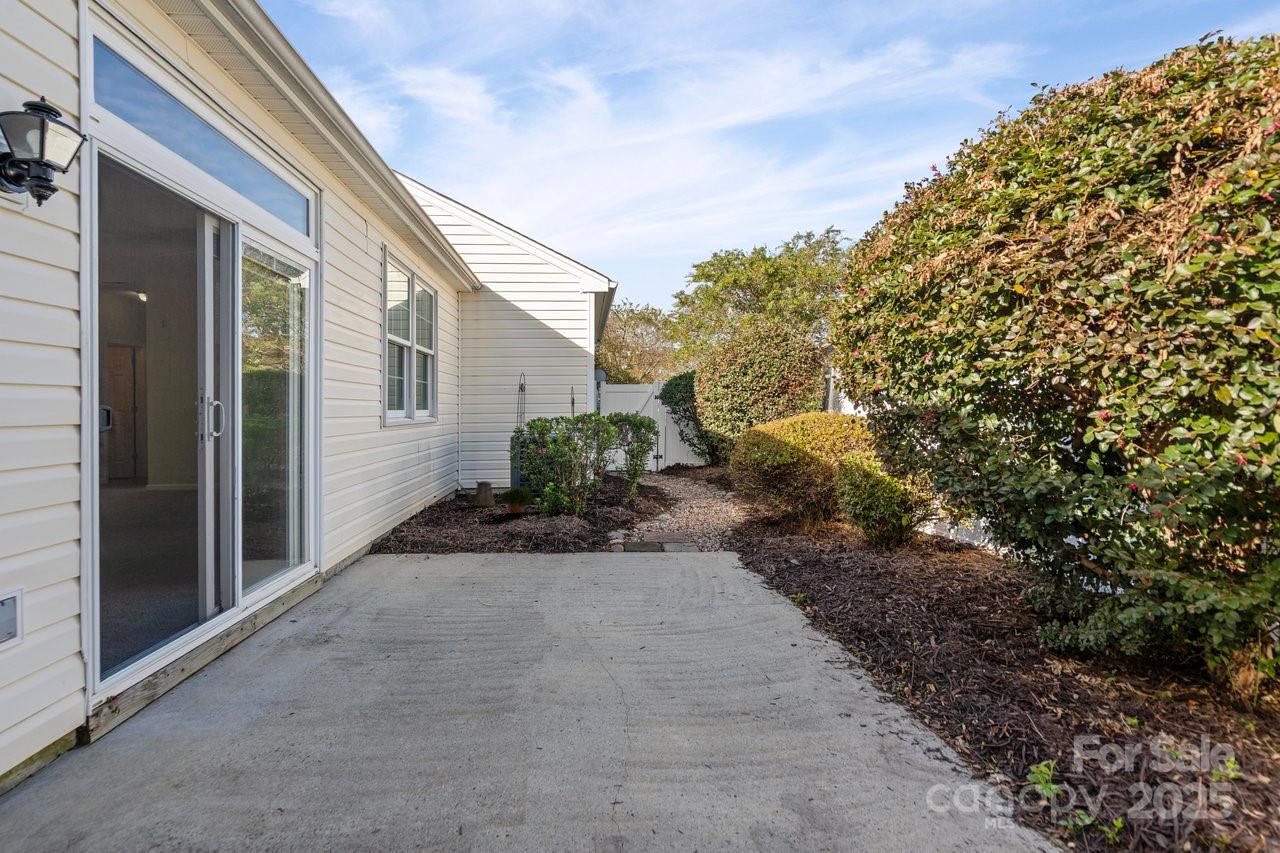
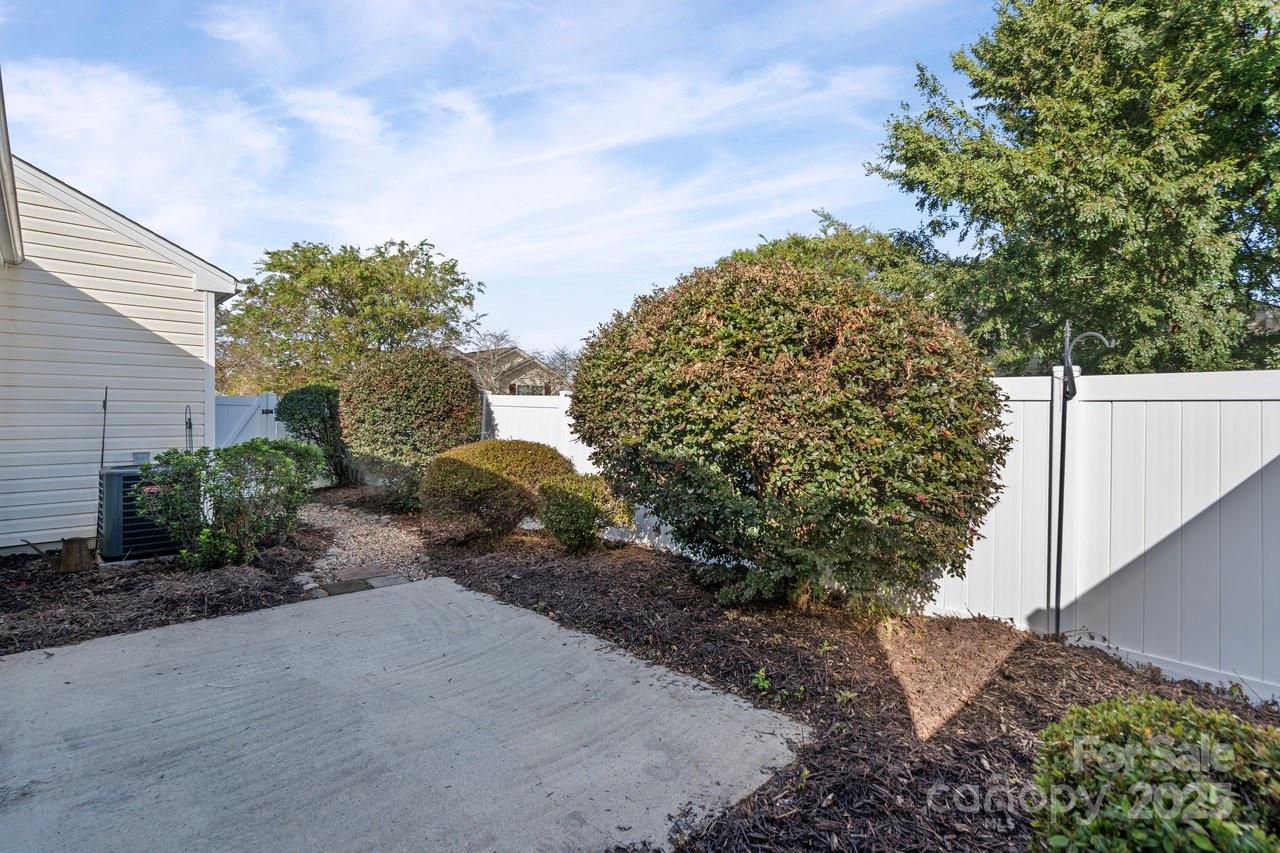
potted plant: present [495,485,539,514] -> none [106,535,184,578]

